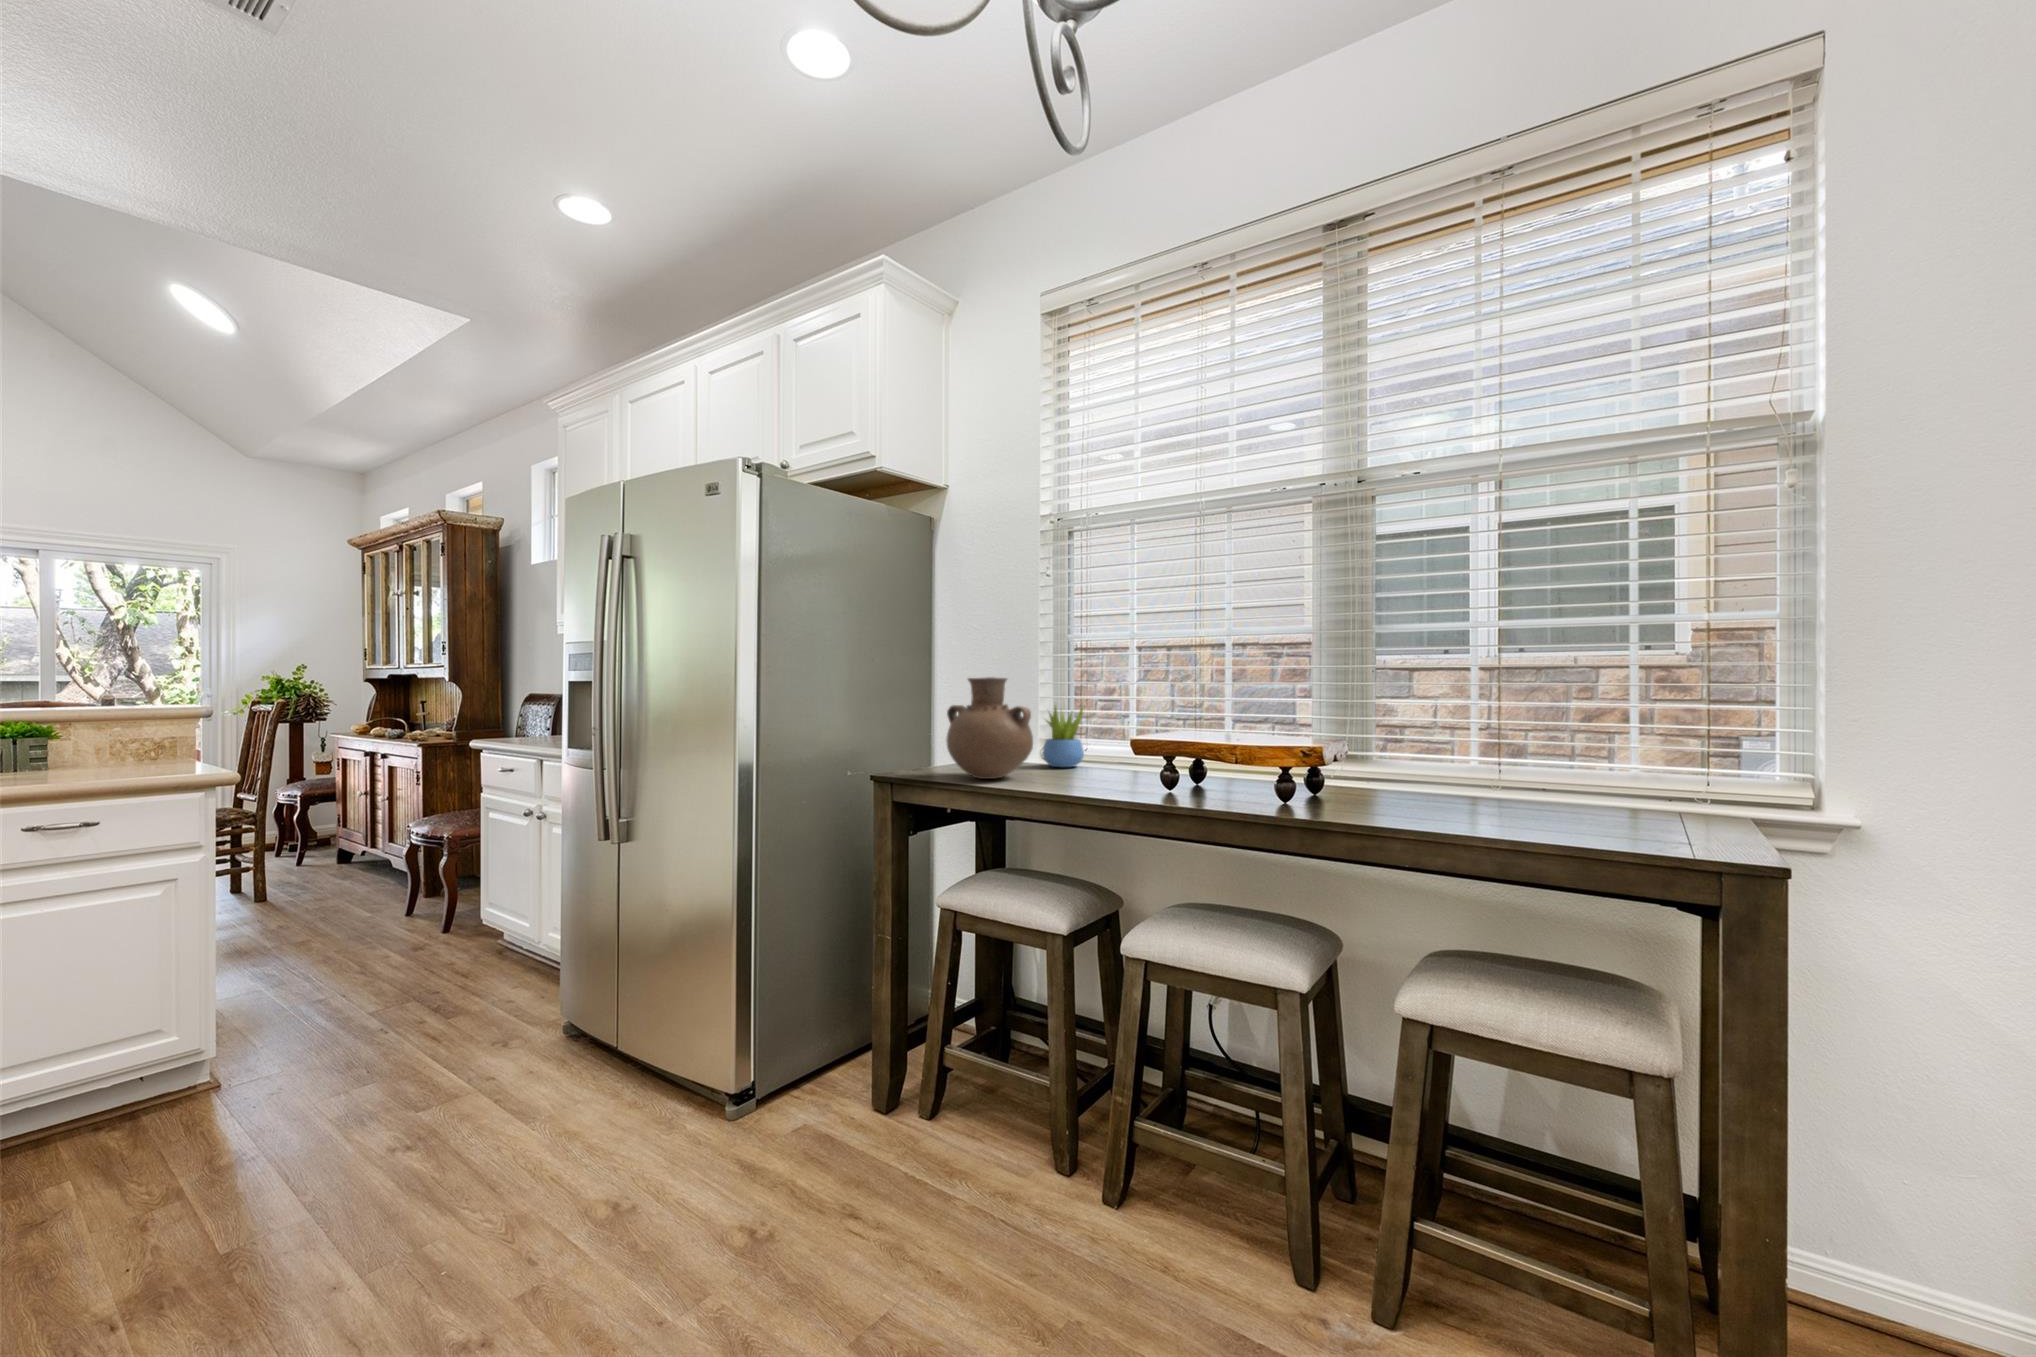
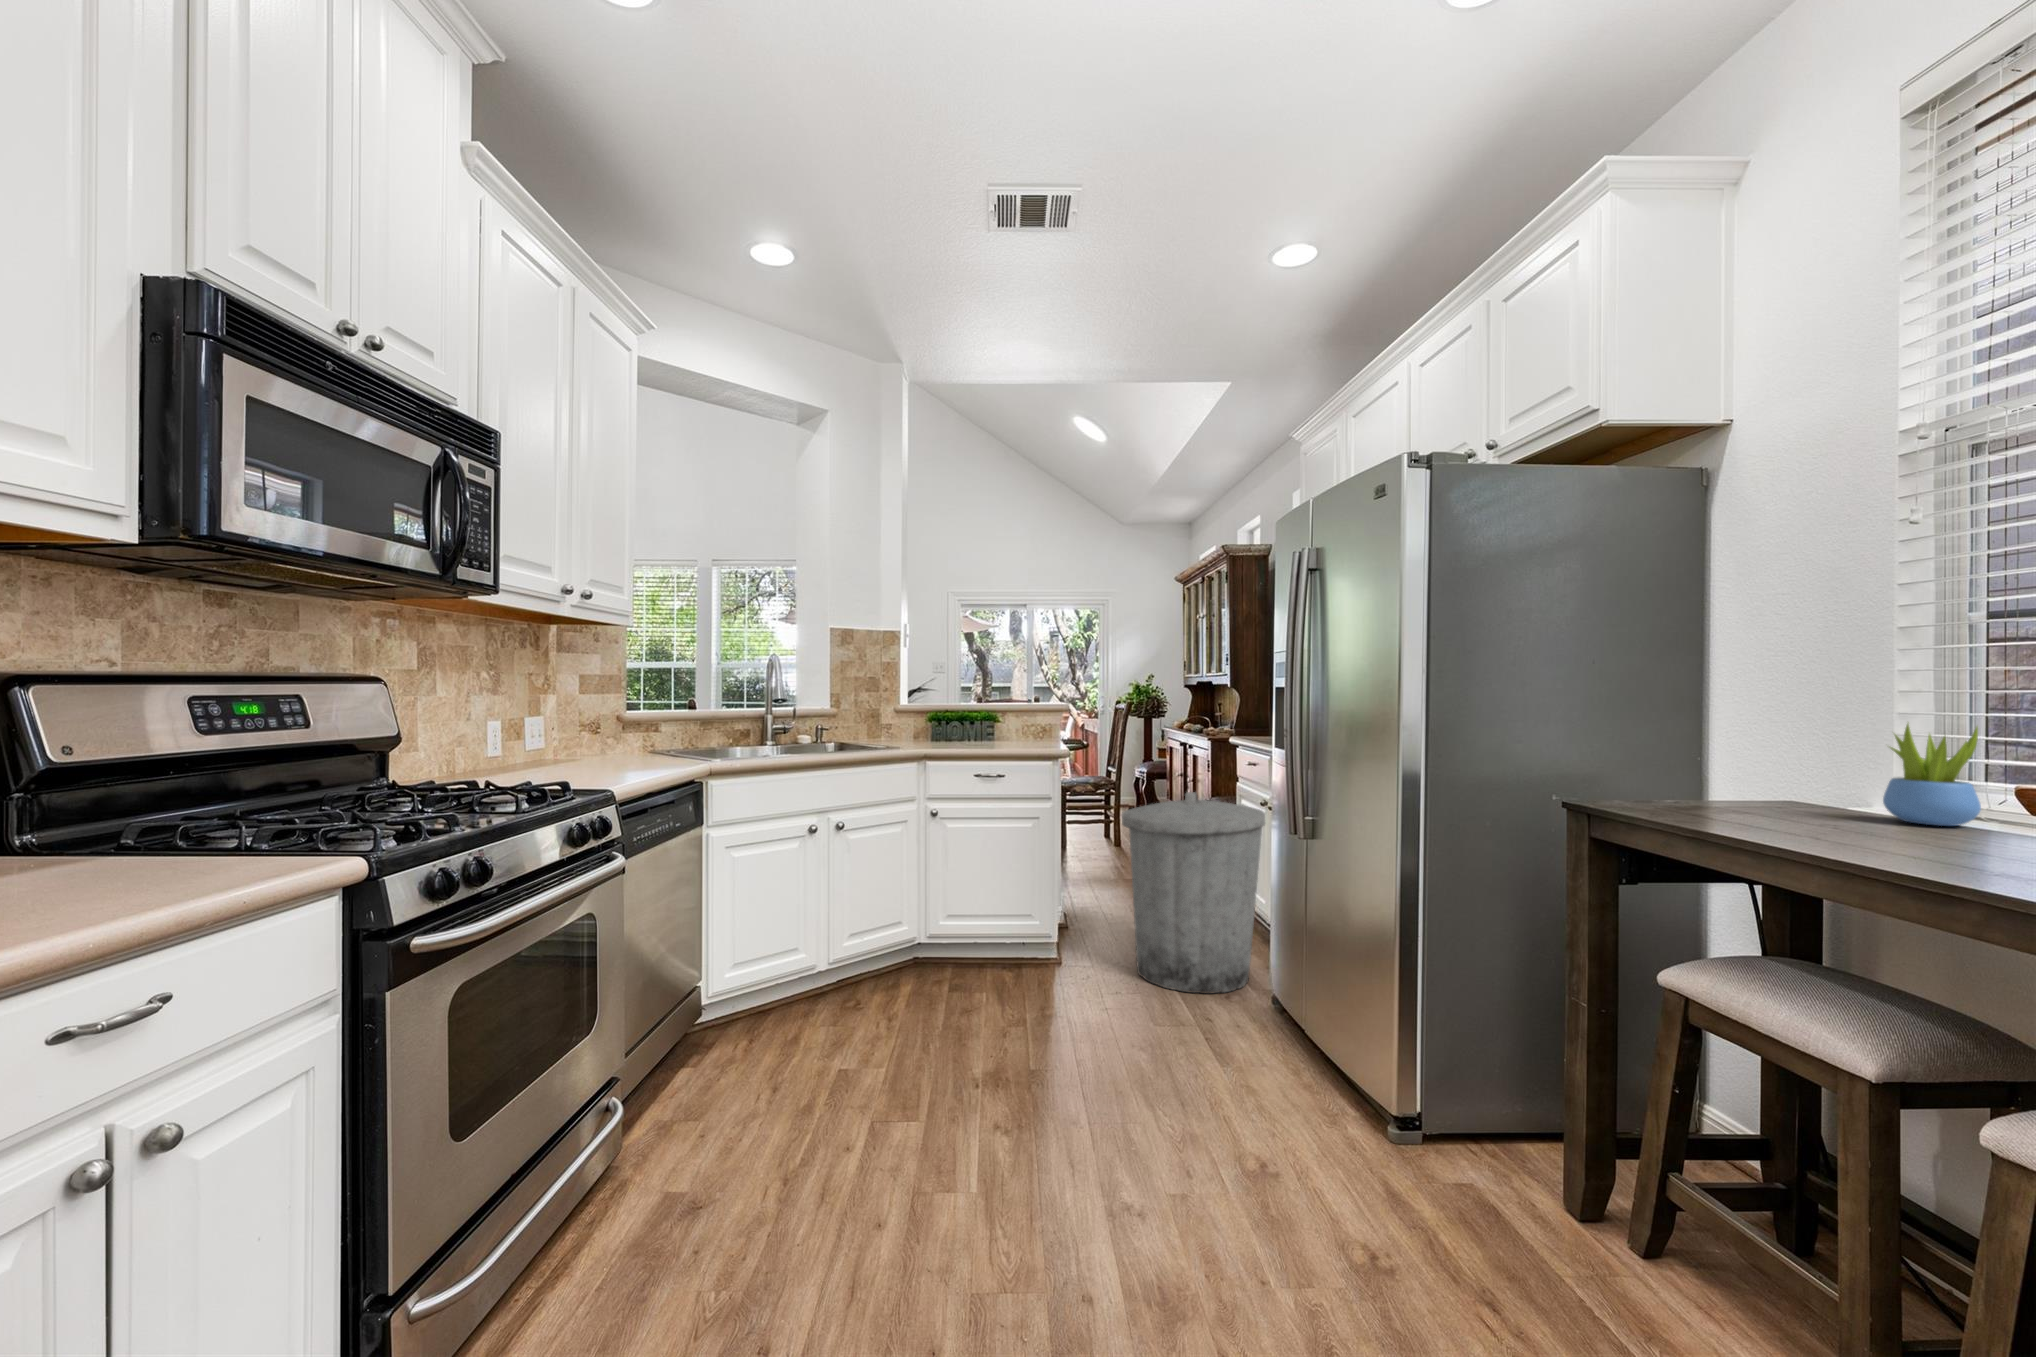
vase: present [946,677,1033,779] -> none [1675,682,1839,824]
trash can: none [338,812,546,1063] -> present [1122,792,1265,994]

